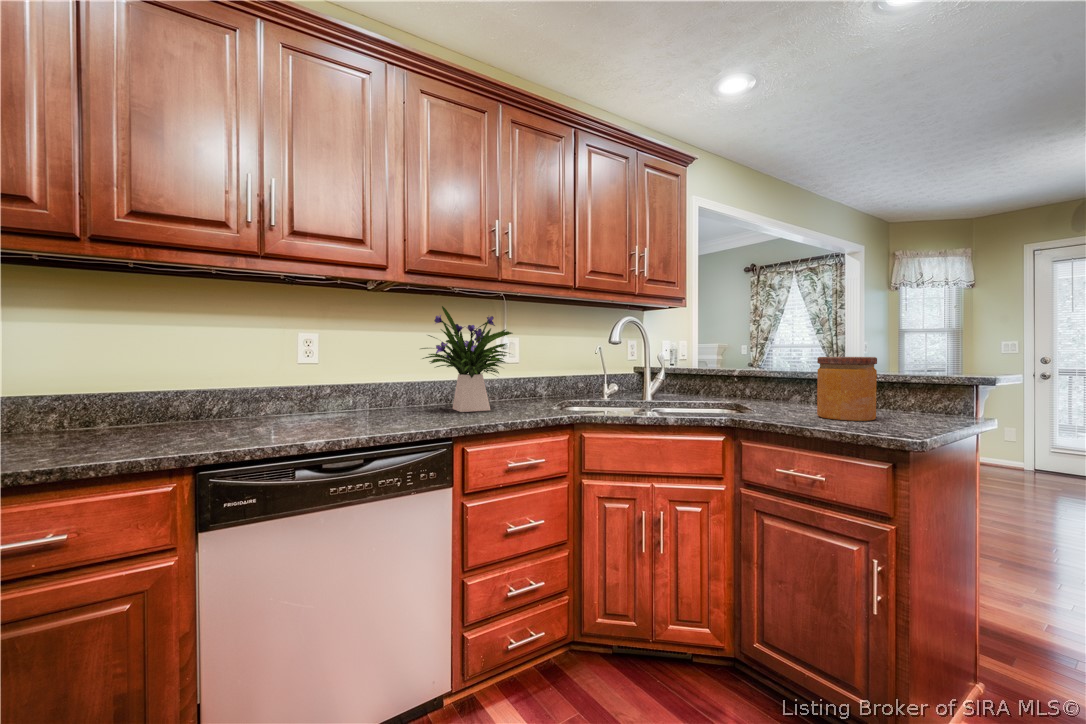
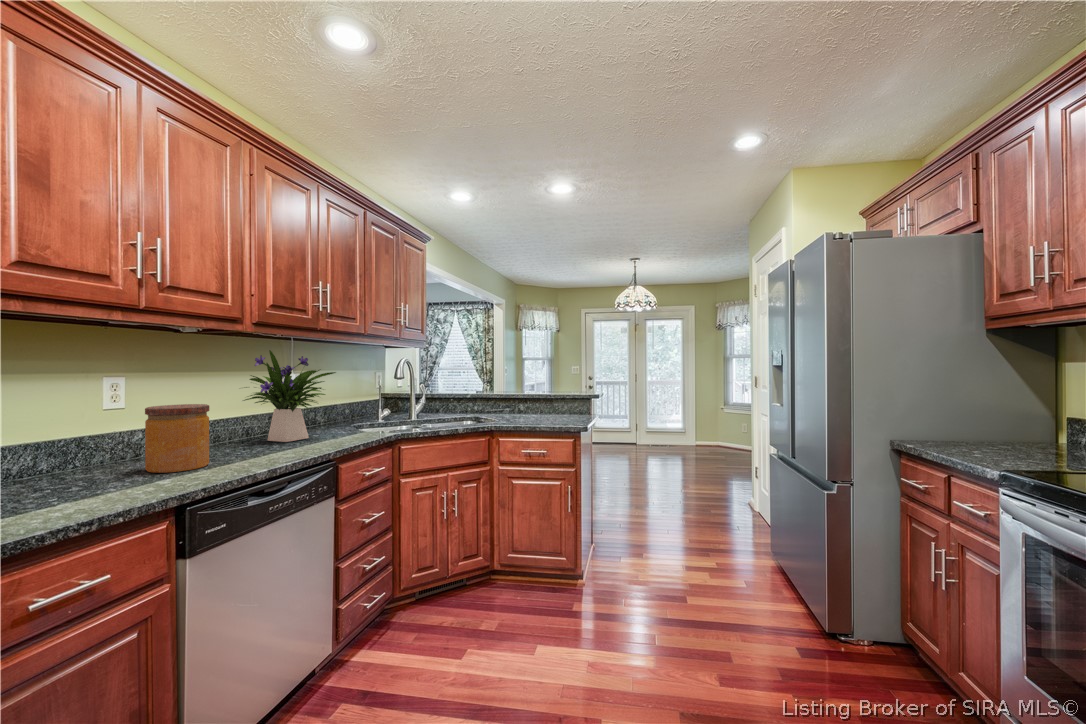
jar: present [817,357,877,421] -> present [145,404,209,473]

